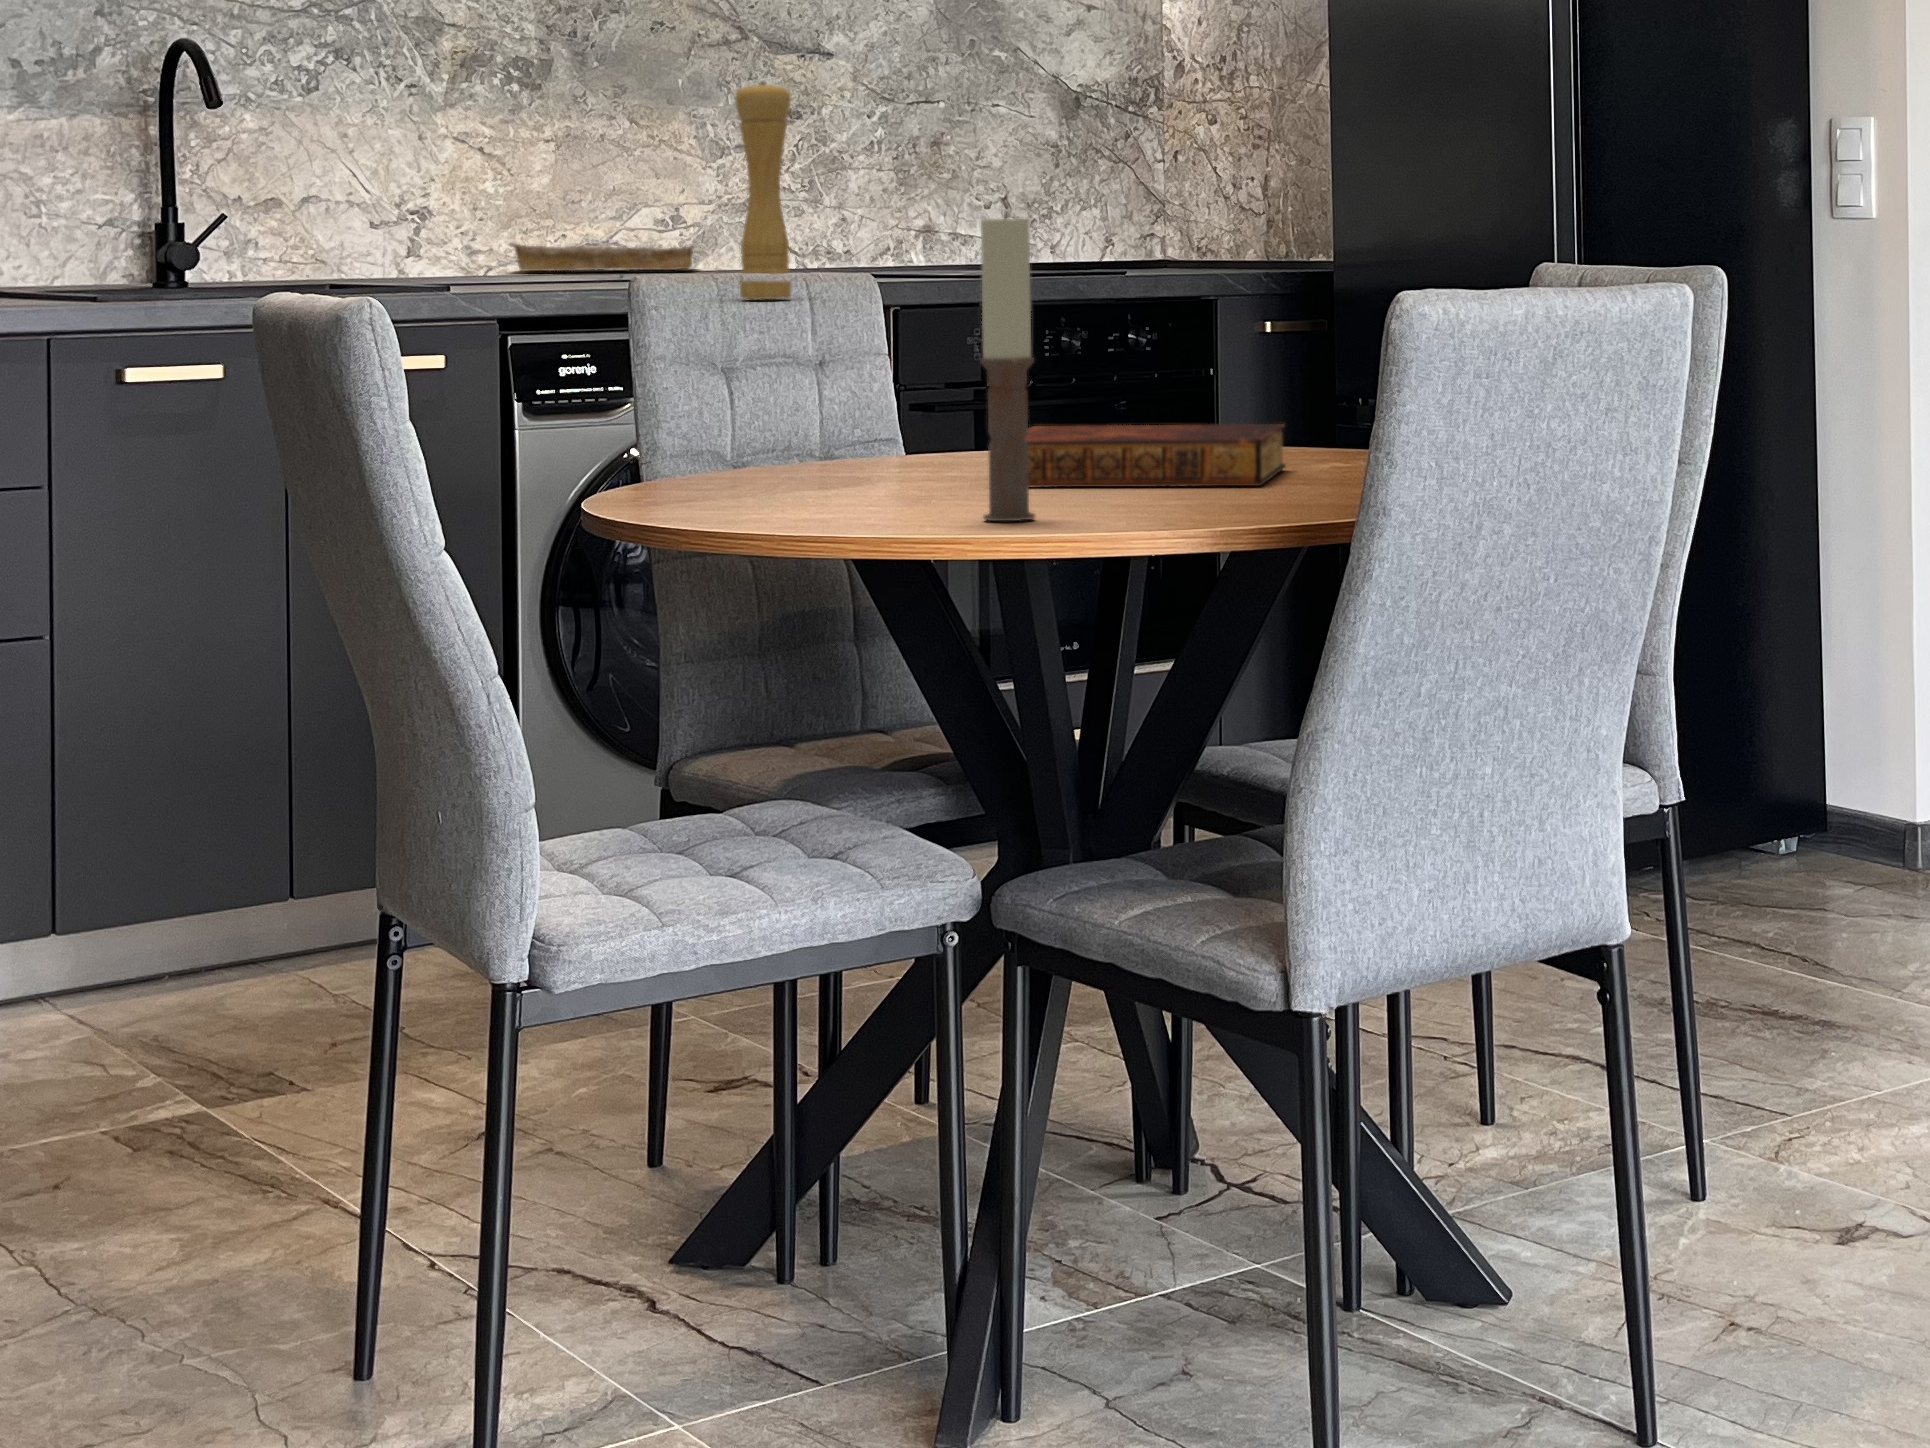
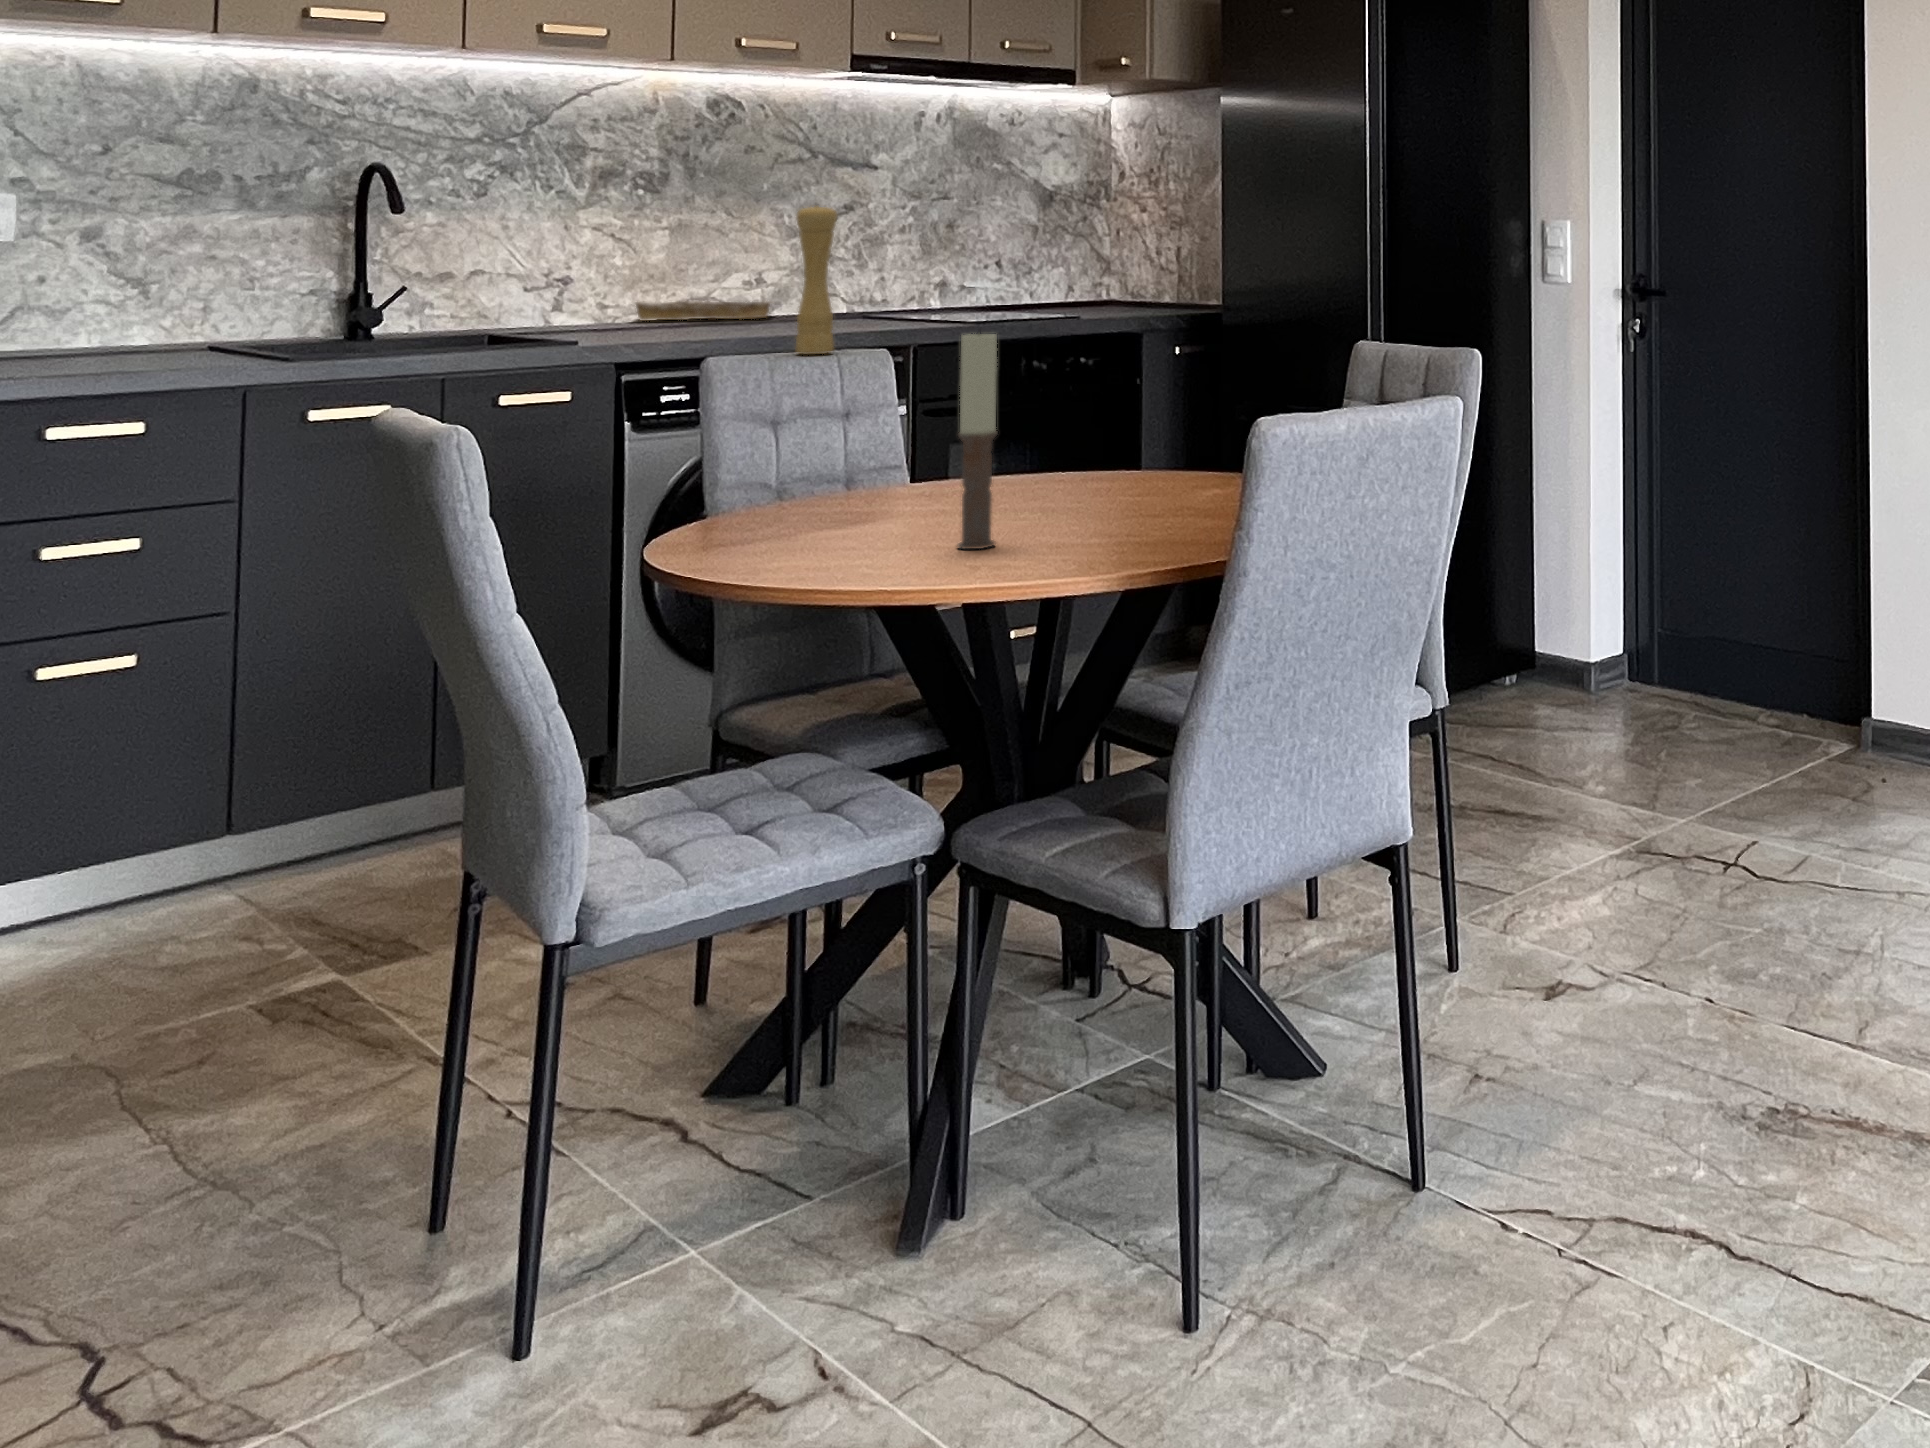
book: present [1025,424,1286,487] -> none [968,450,1179,507]

